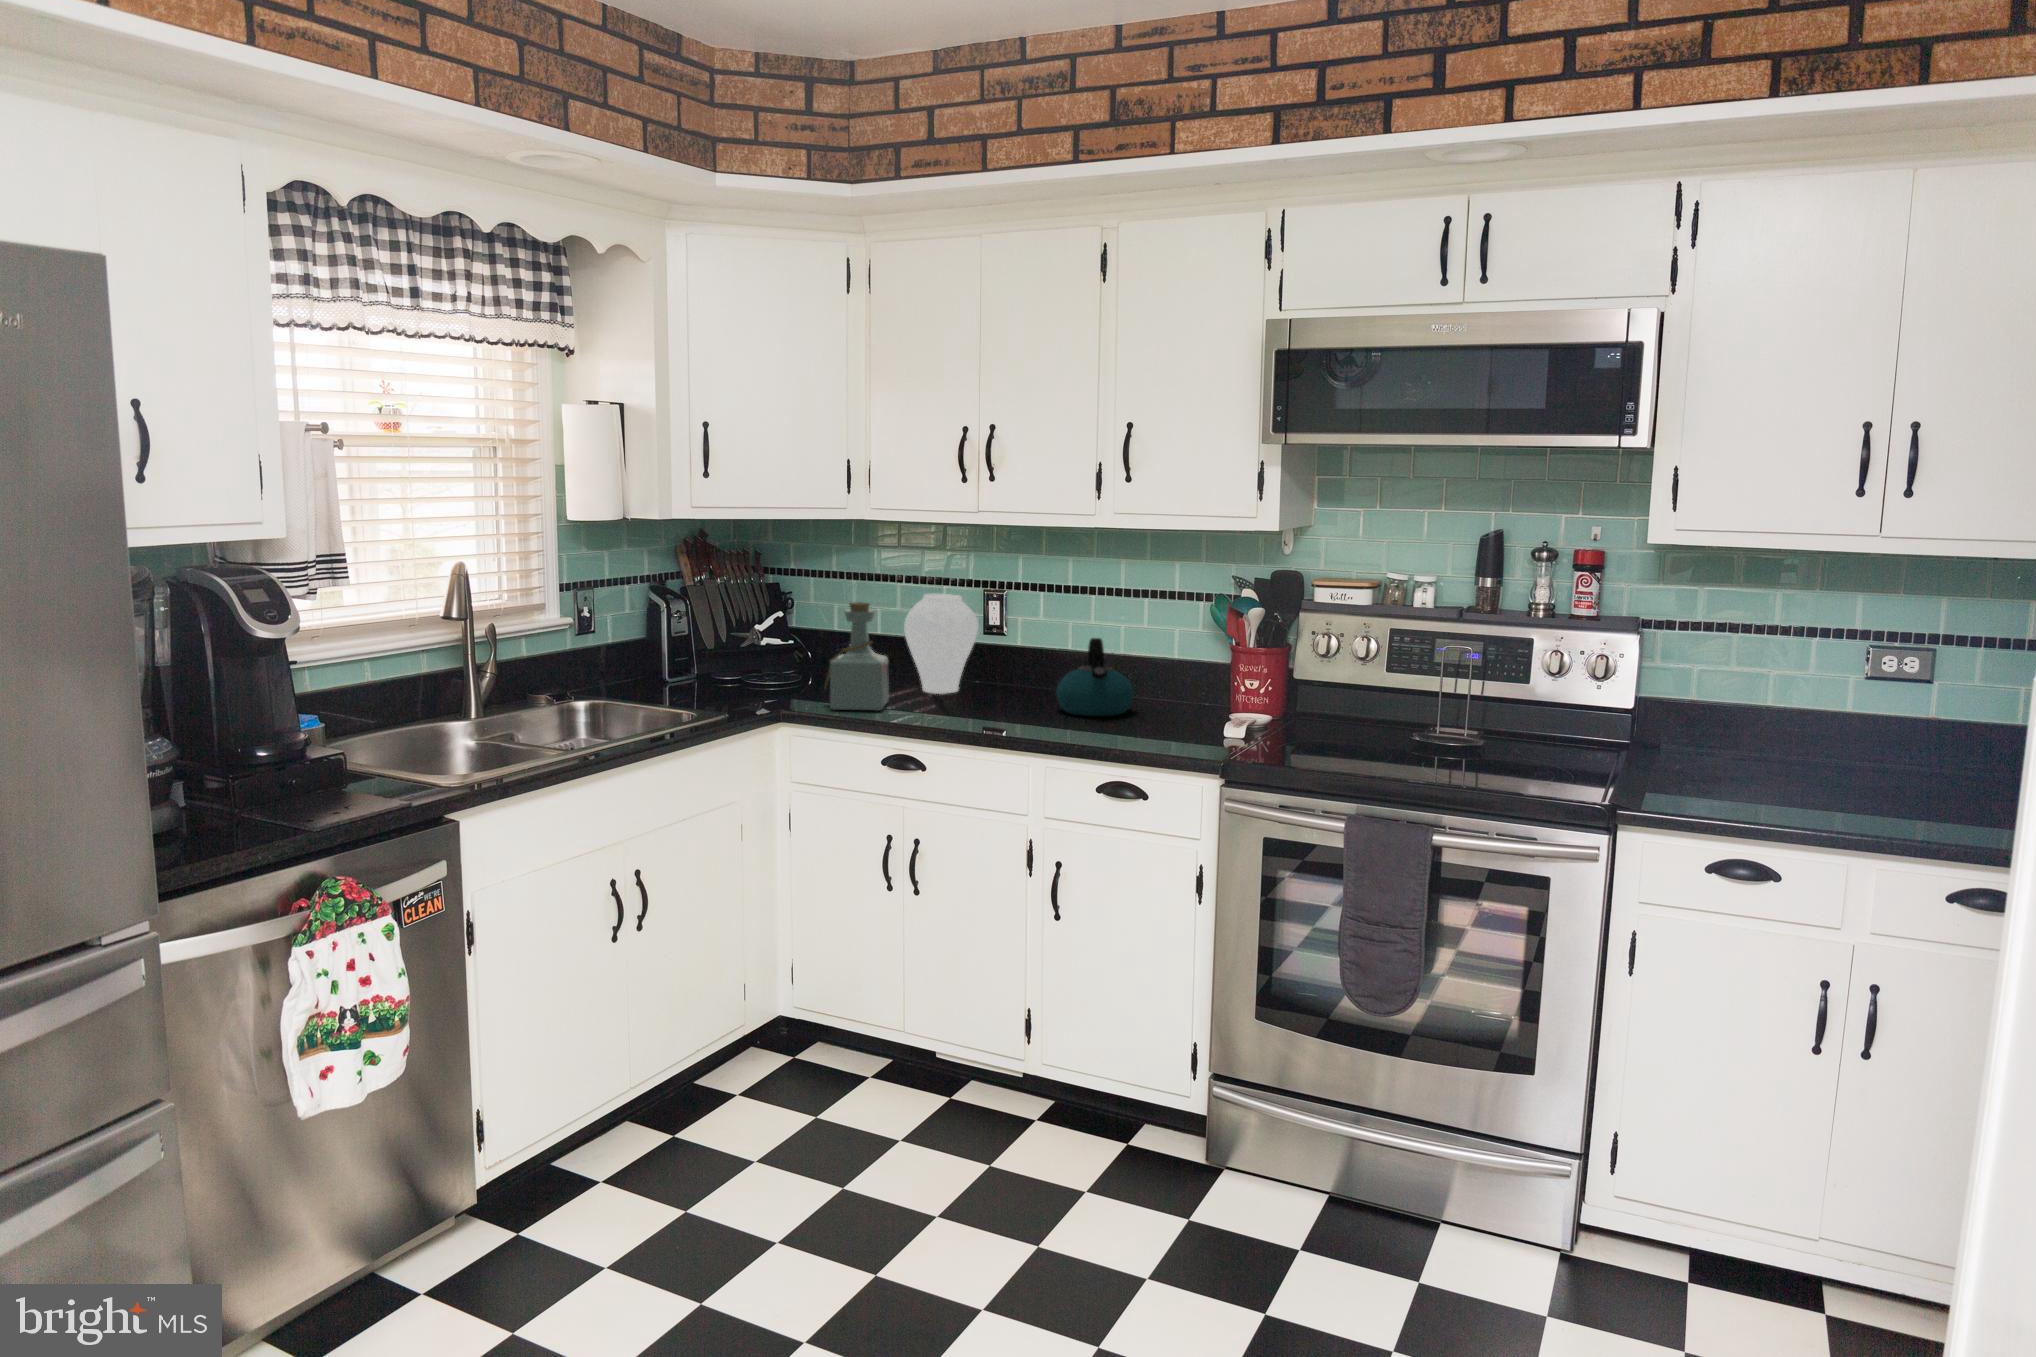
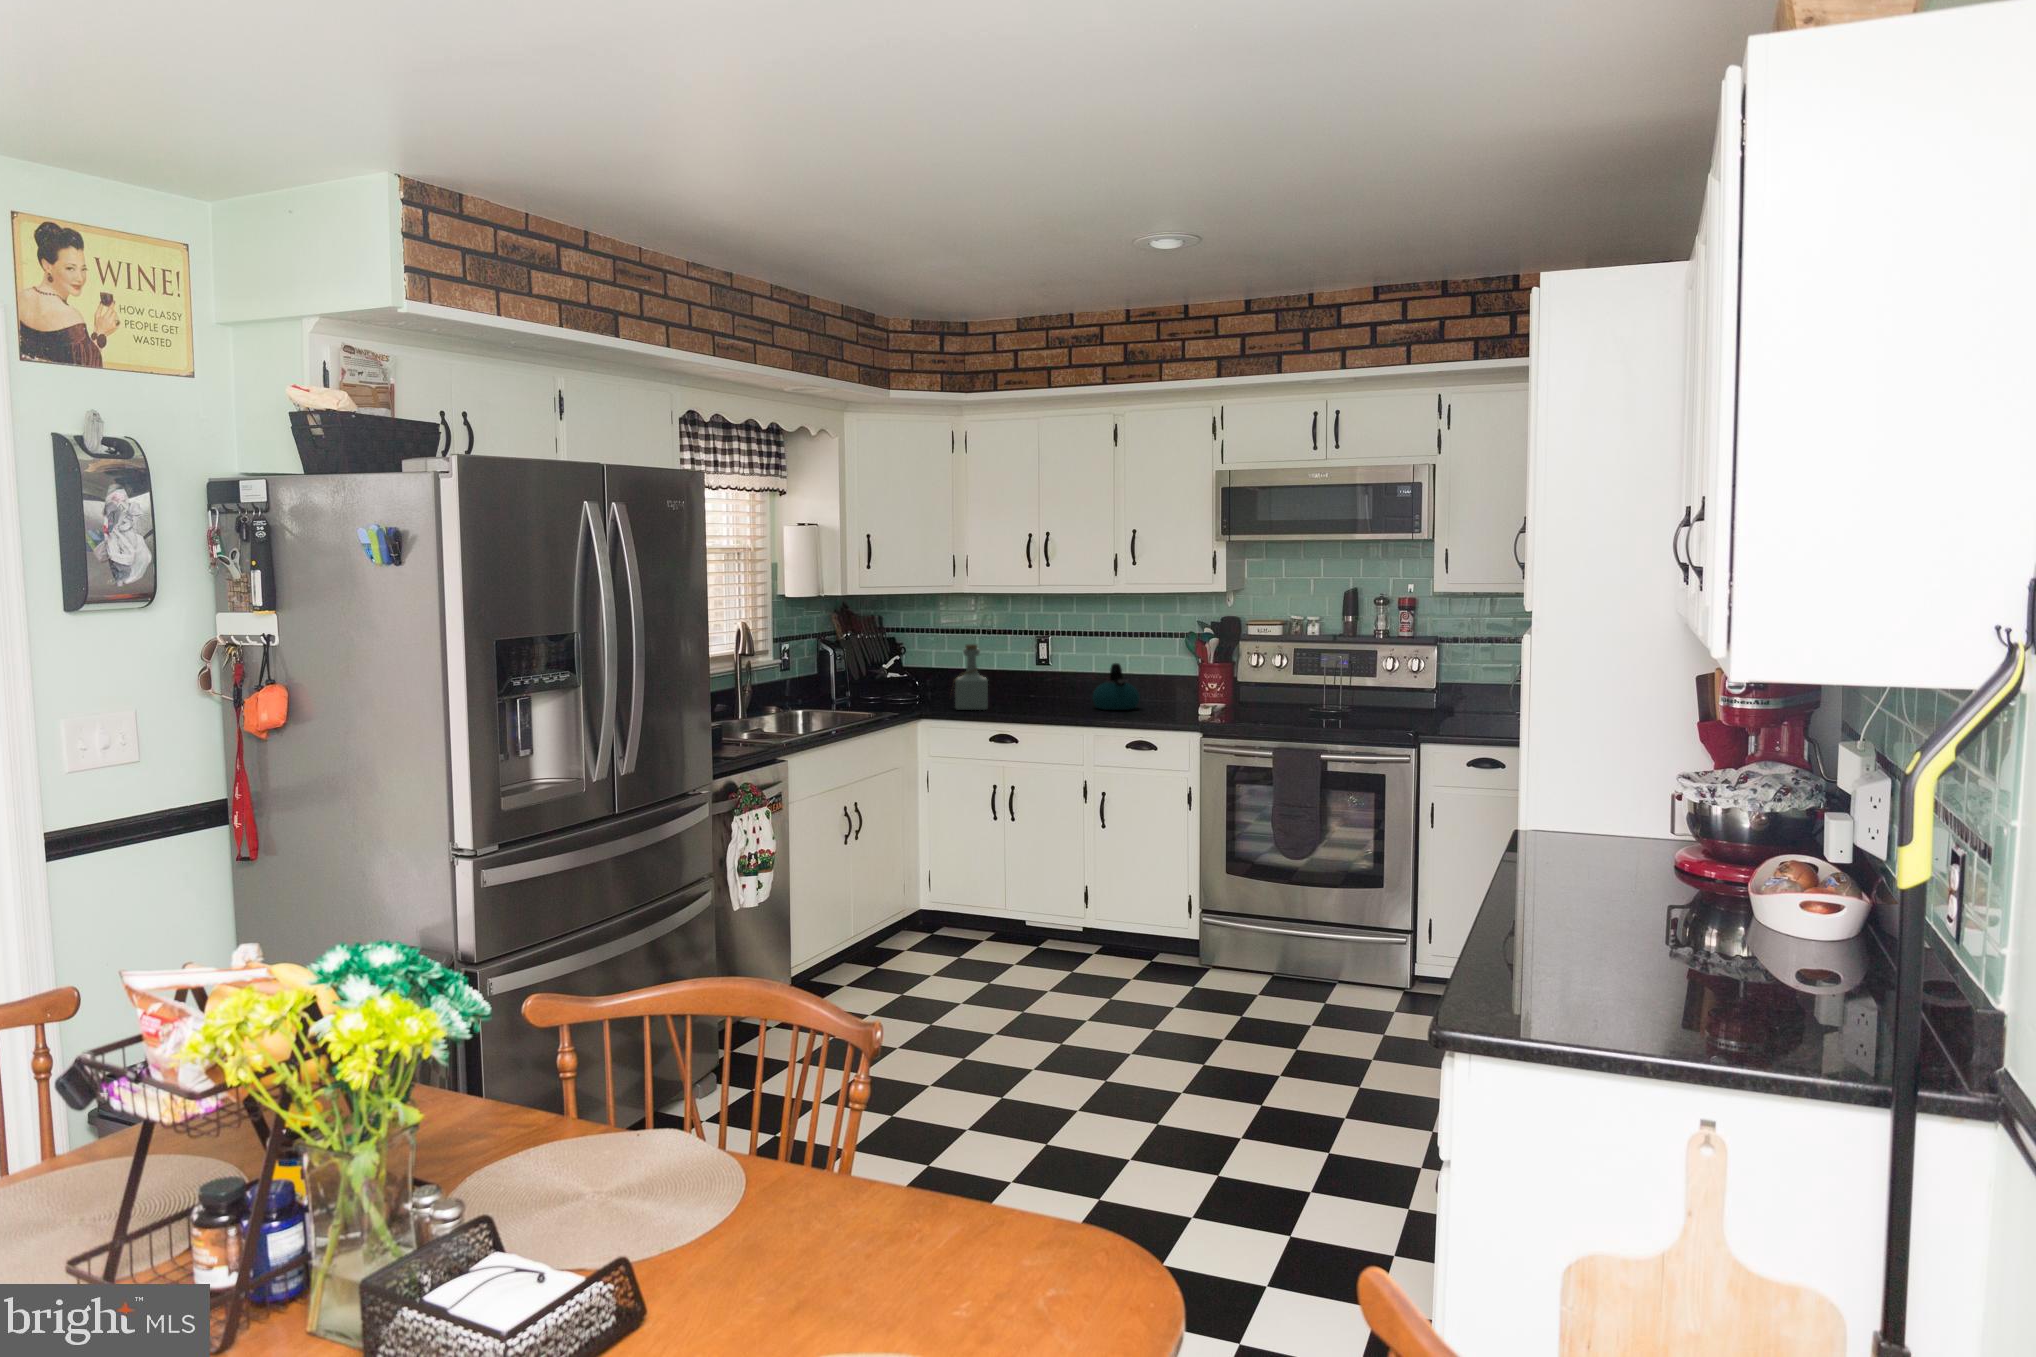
vase: present [904,593,979,694] -> none [991,641,1038,703]

